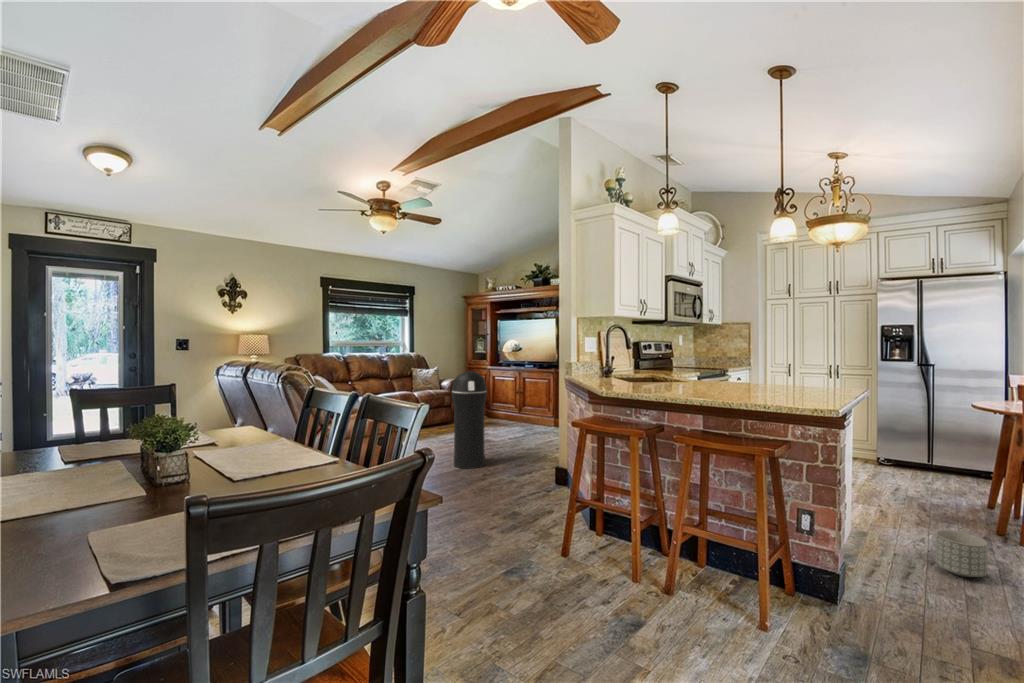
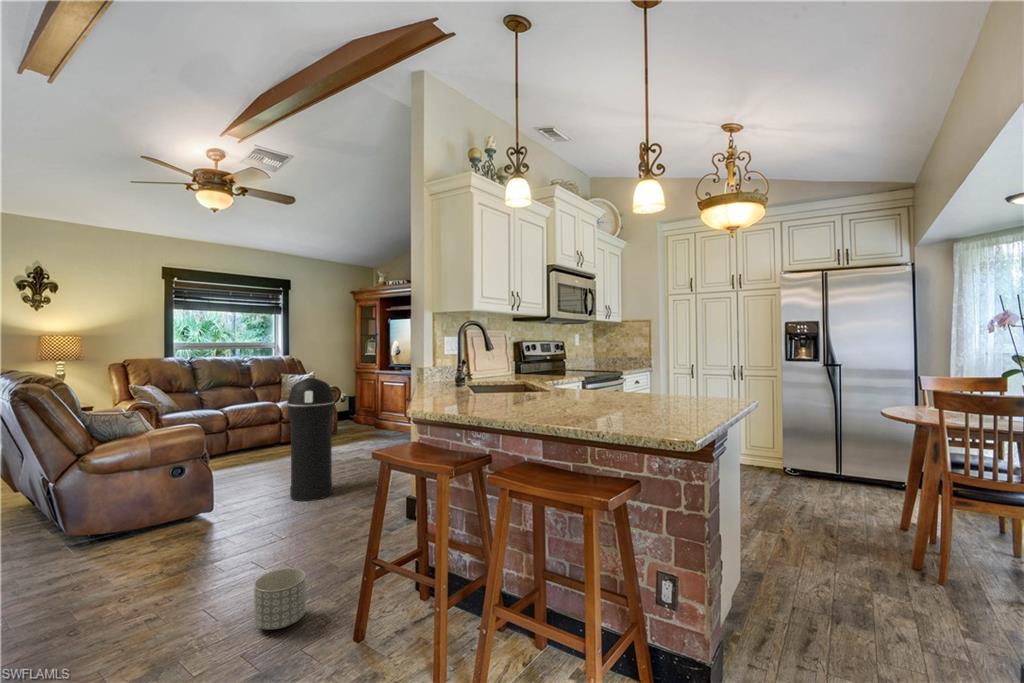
planter: present [935,530,988,577] -> present [254,568,306,629]

